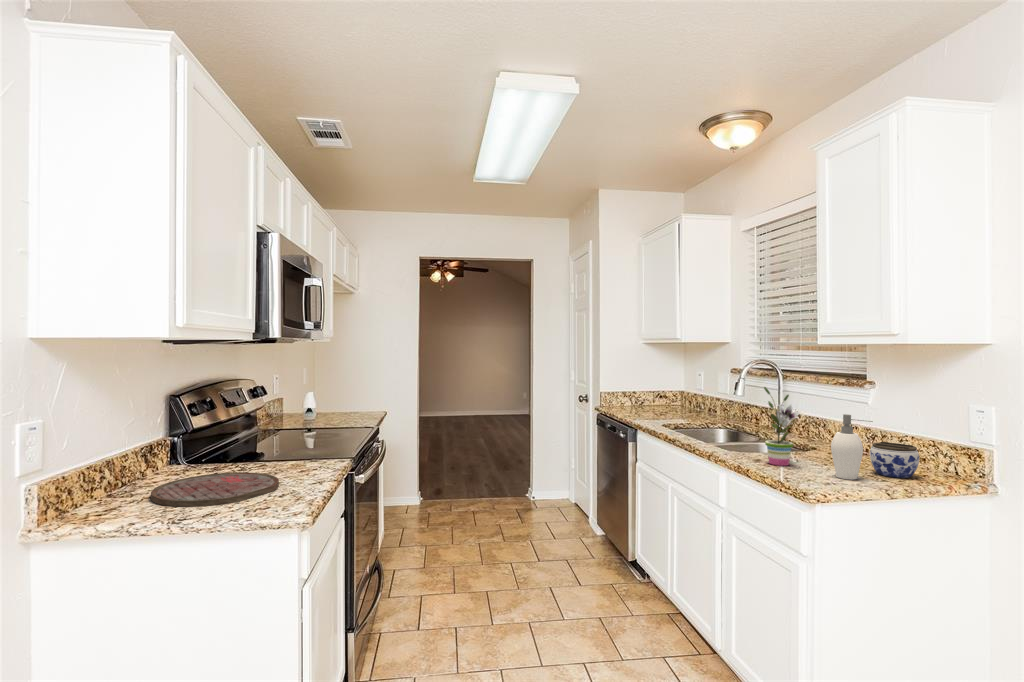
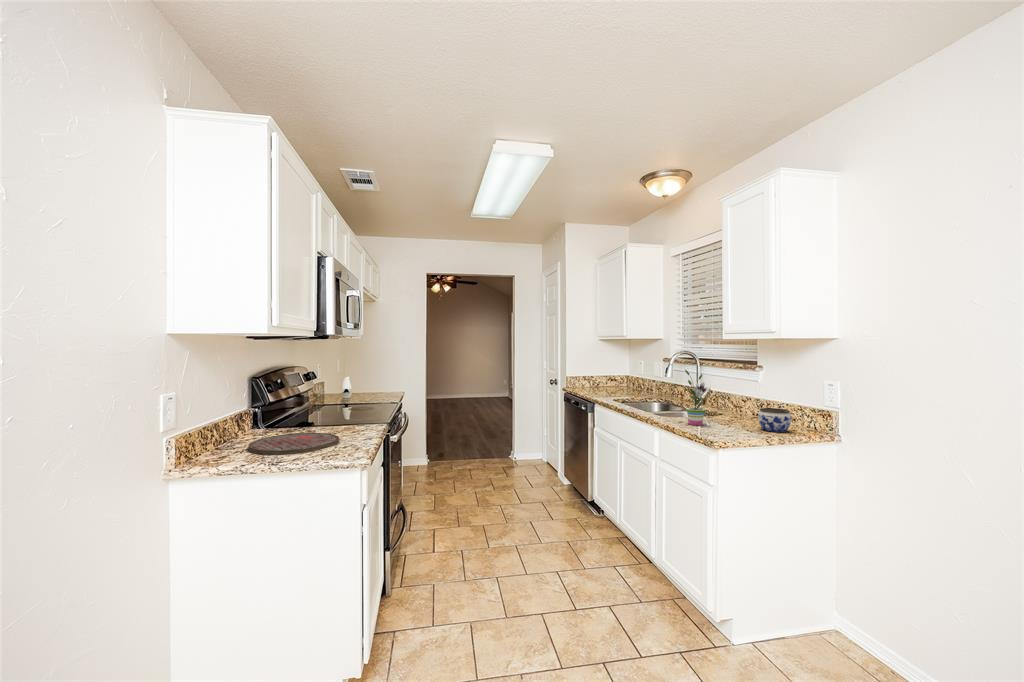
soap dispenser: present [831,414,873,480] -> none [731,388,759,433]

